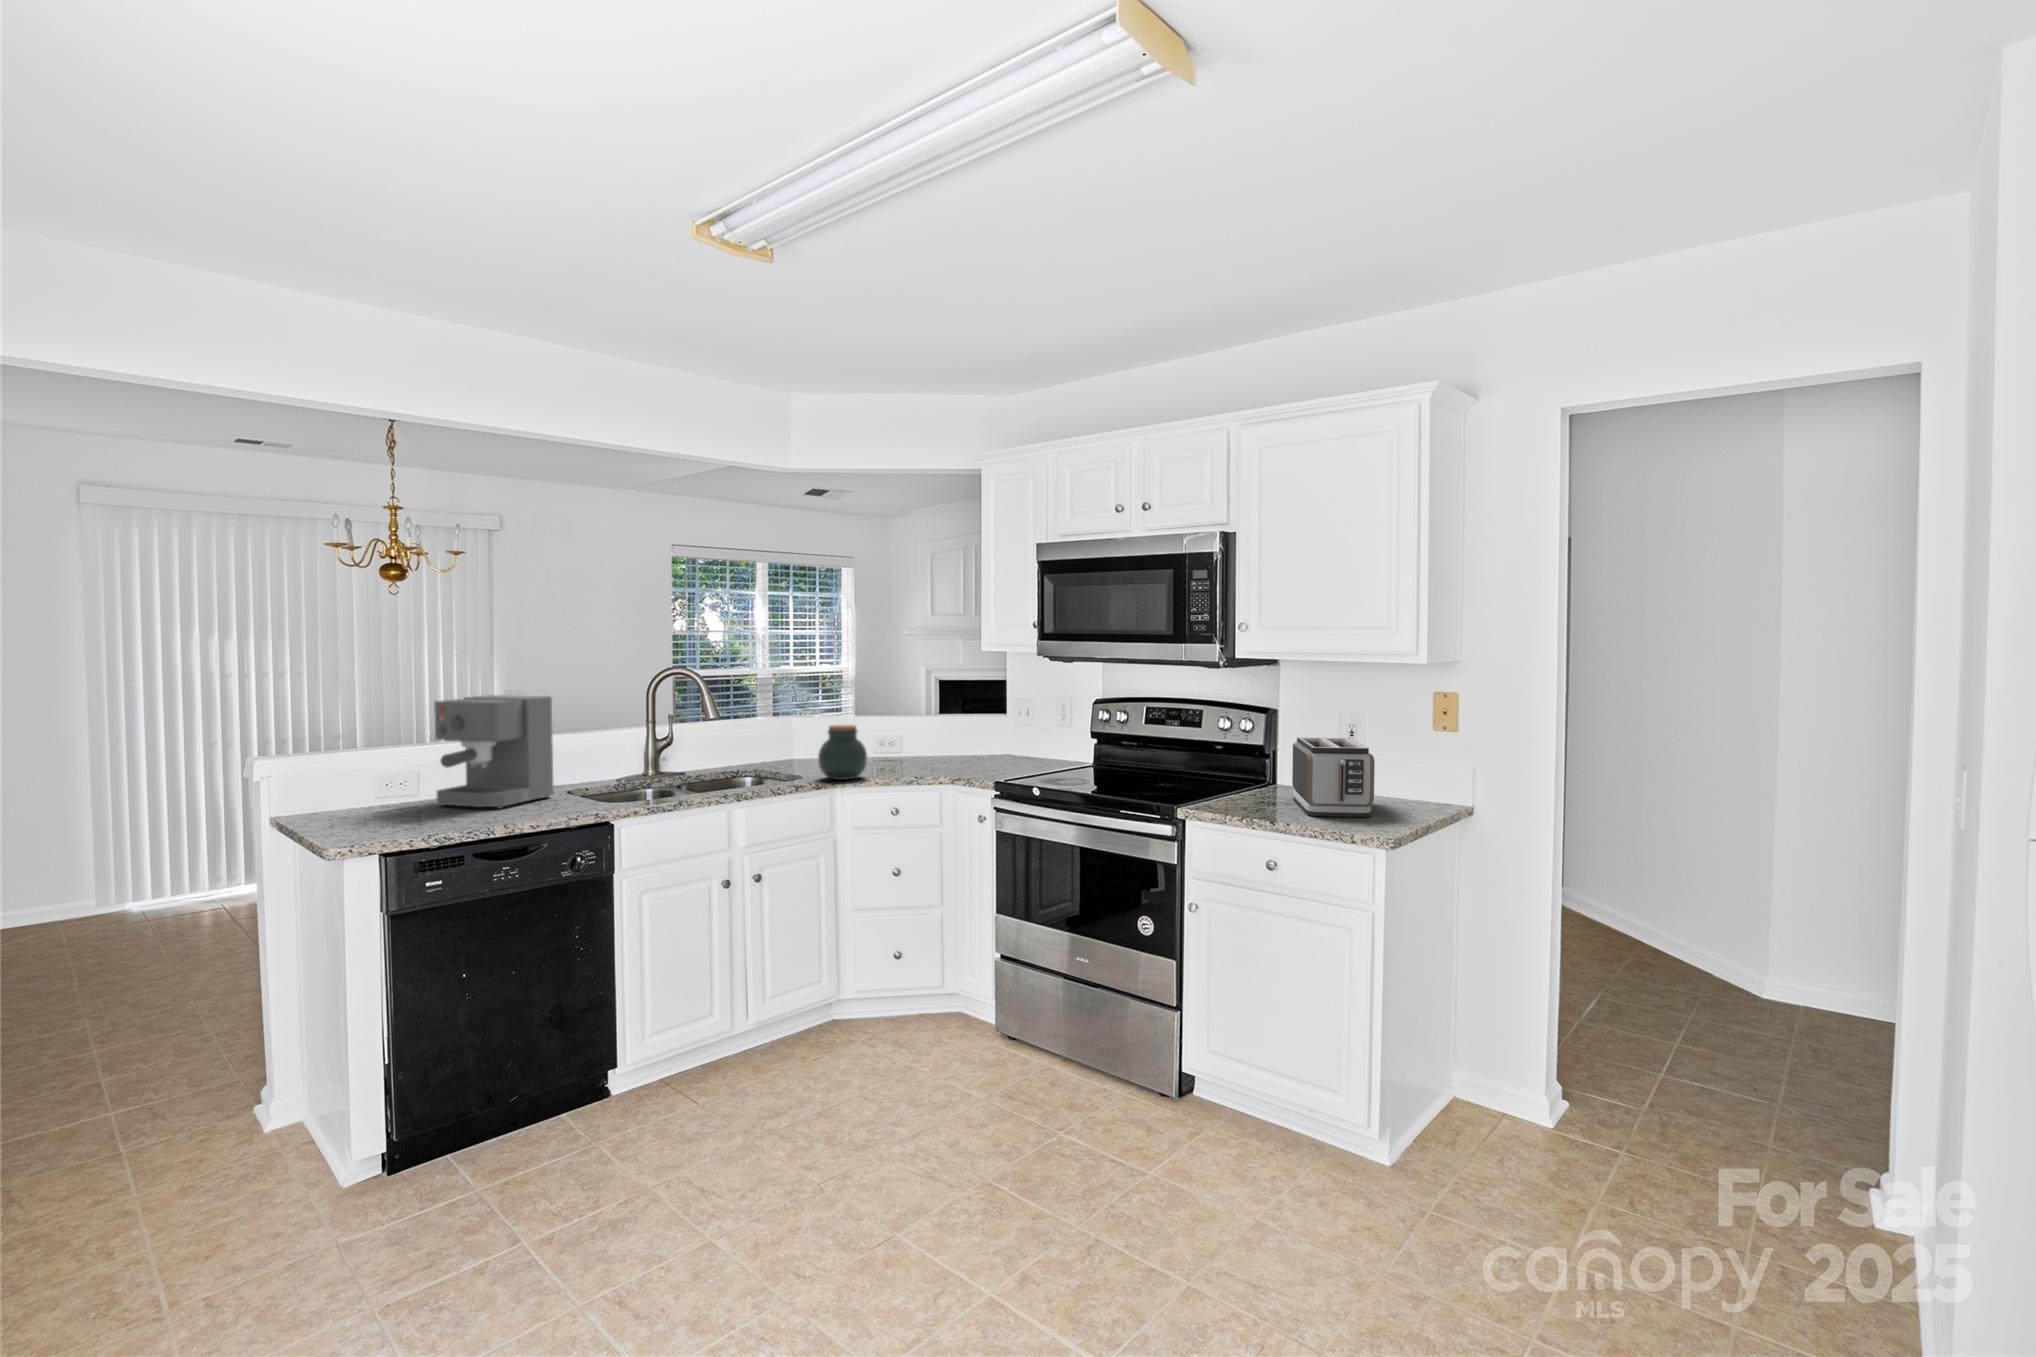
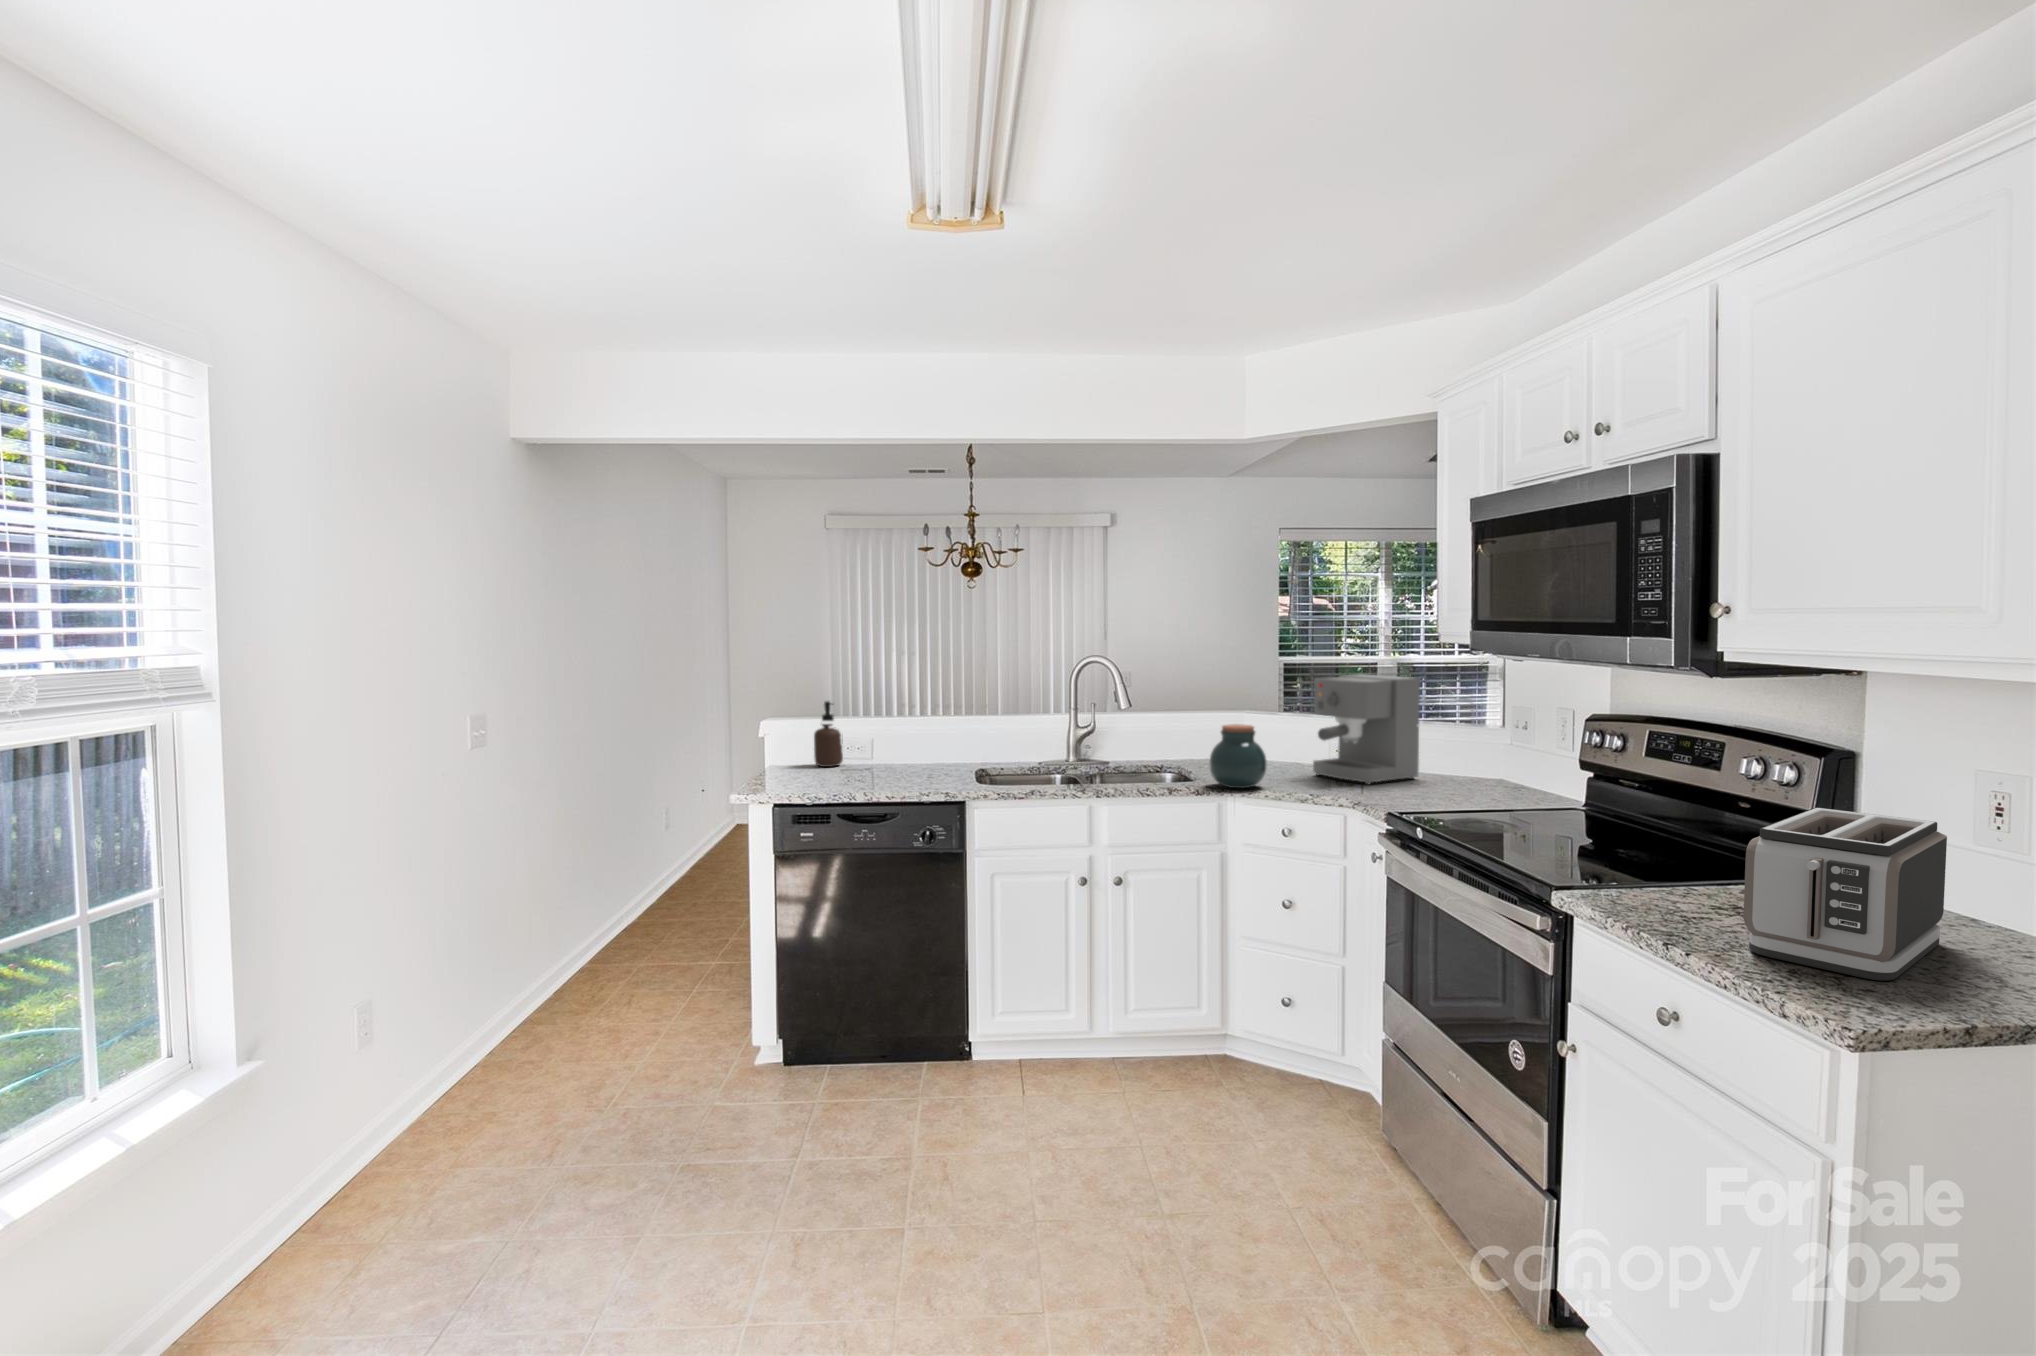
coffee maker: present [434,695,554,809] -> present [1313,674,1420,784]
soap dispenser: none [327,732,369,814] -> present [814,701,843,767]

